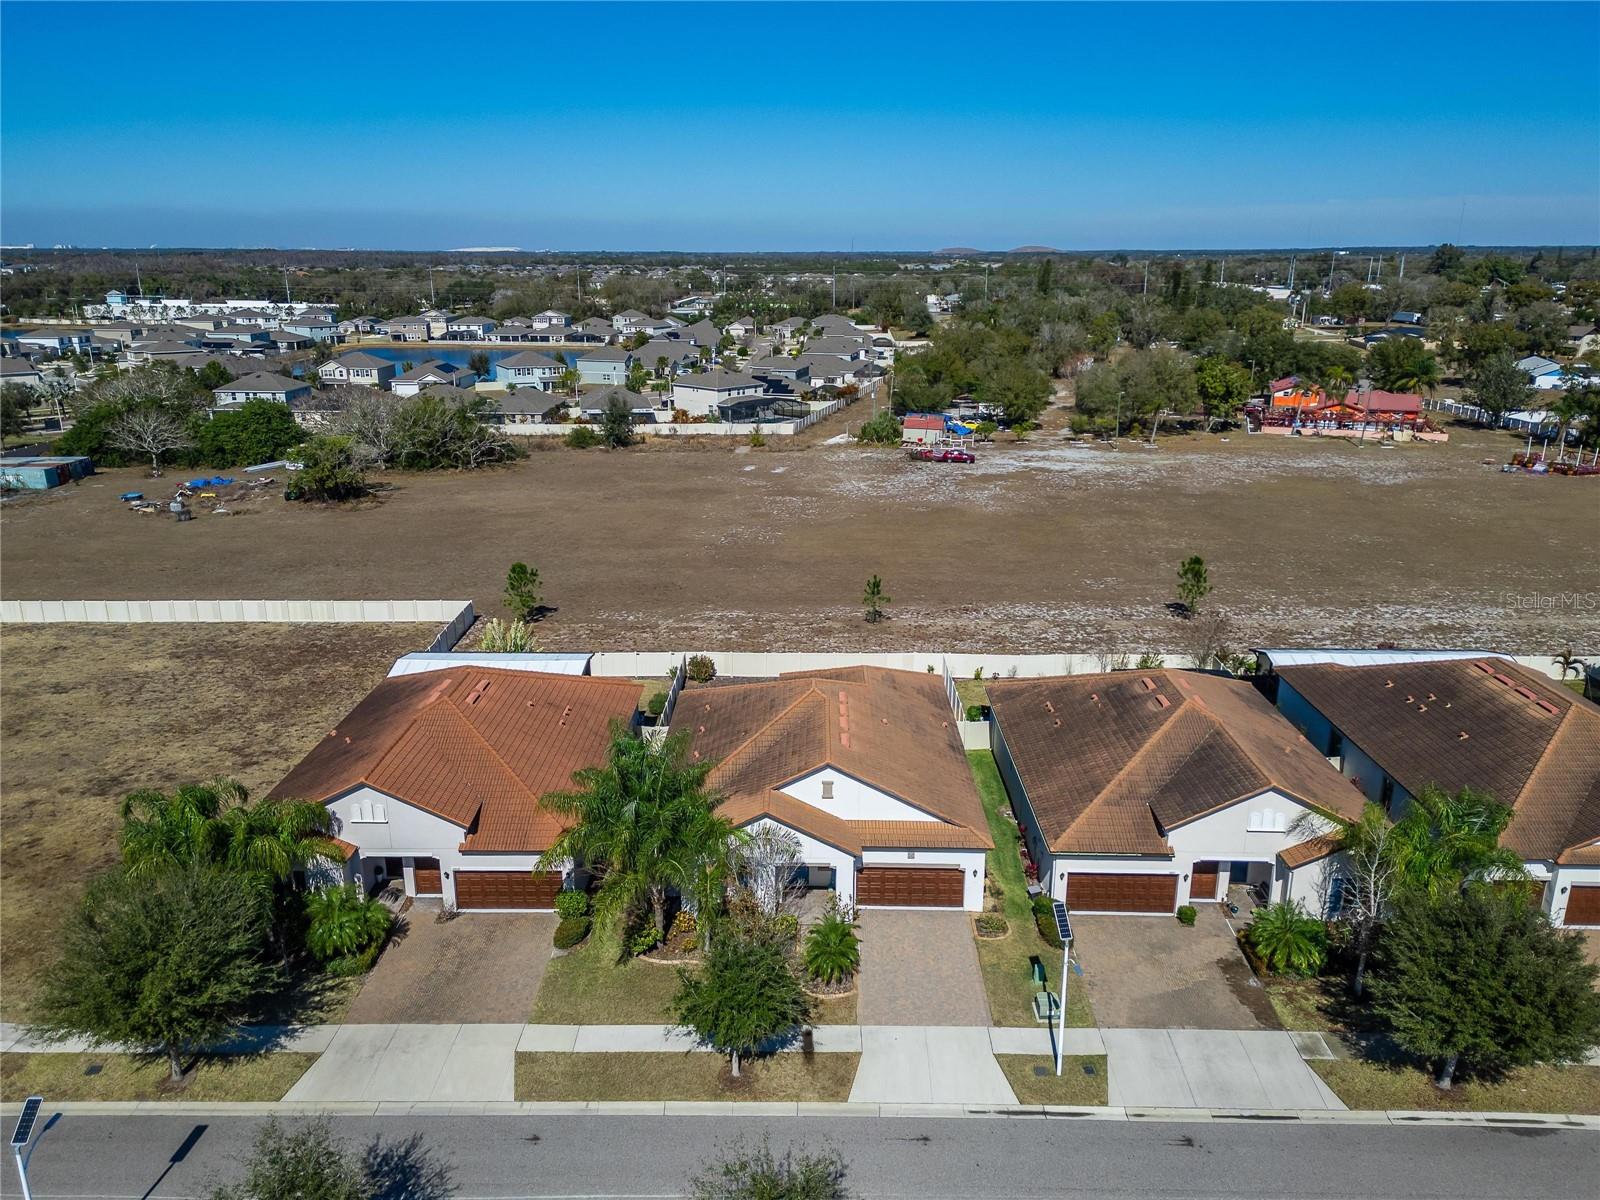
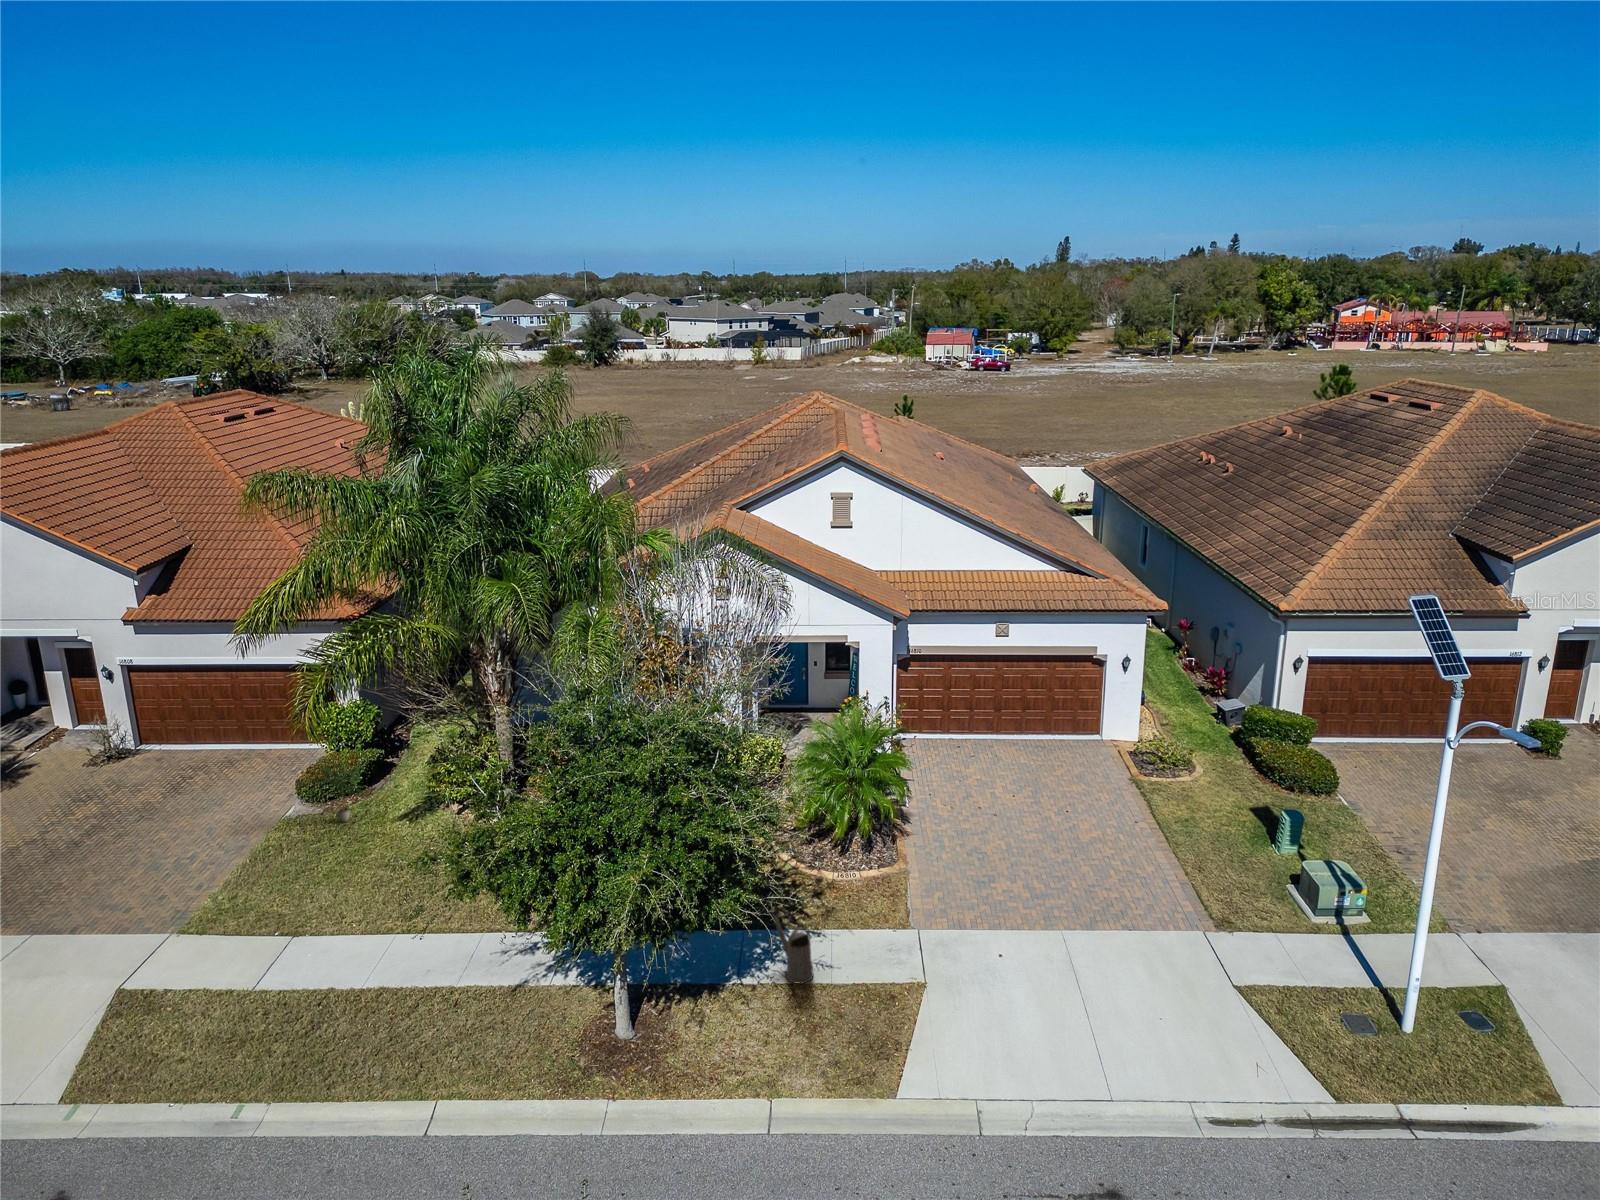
potted plant: present [985,885,1004,912] -> present [314,762,363,823]

